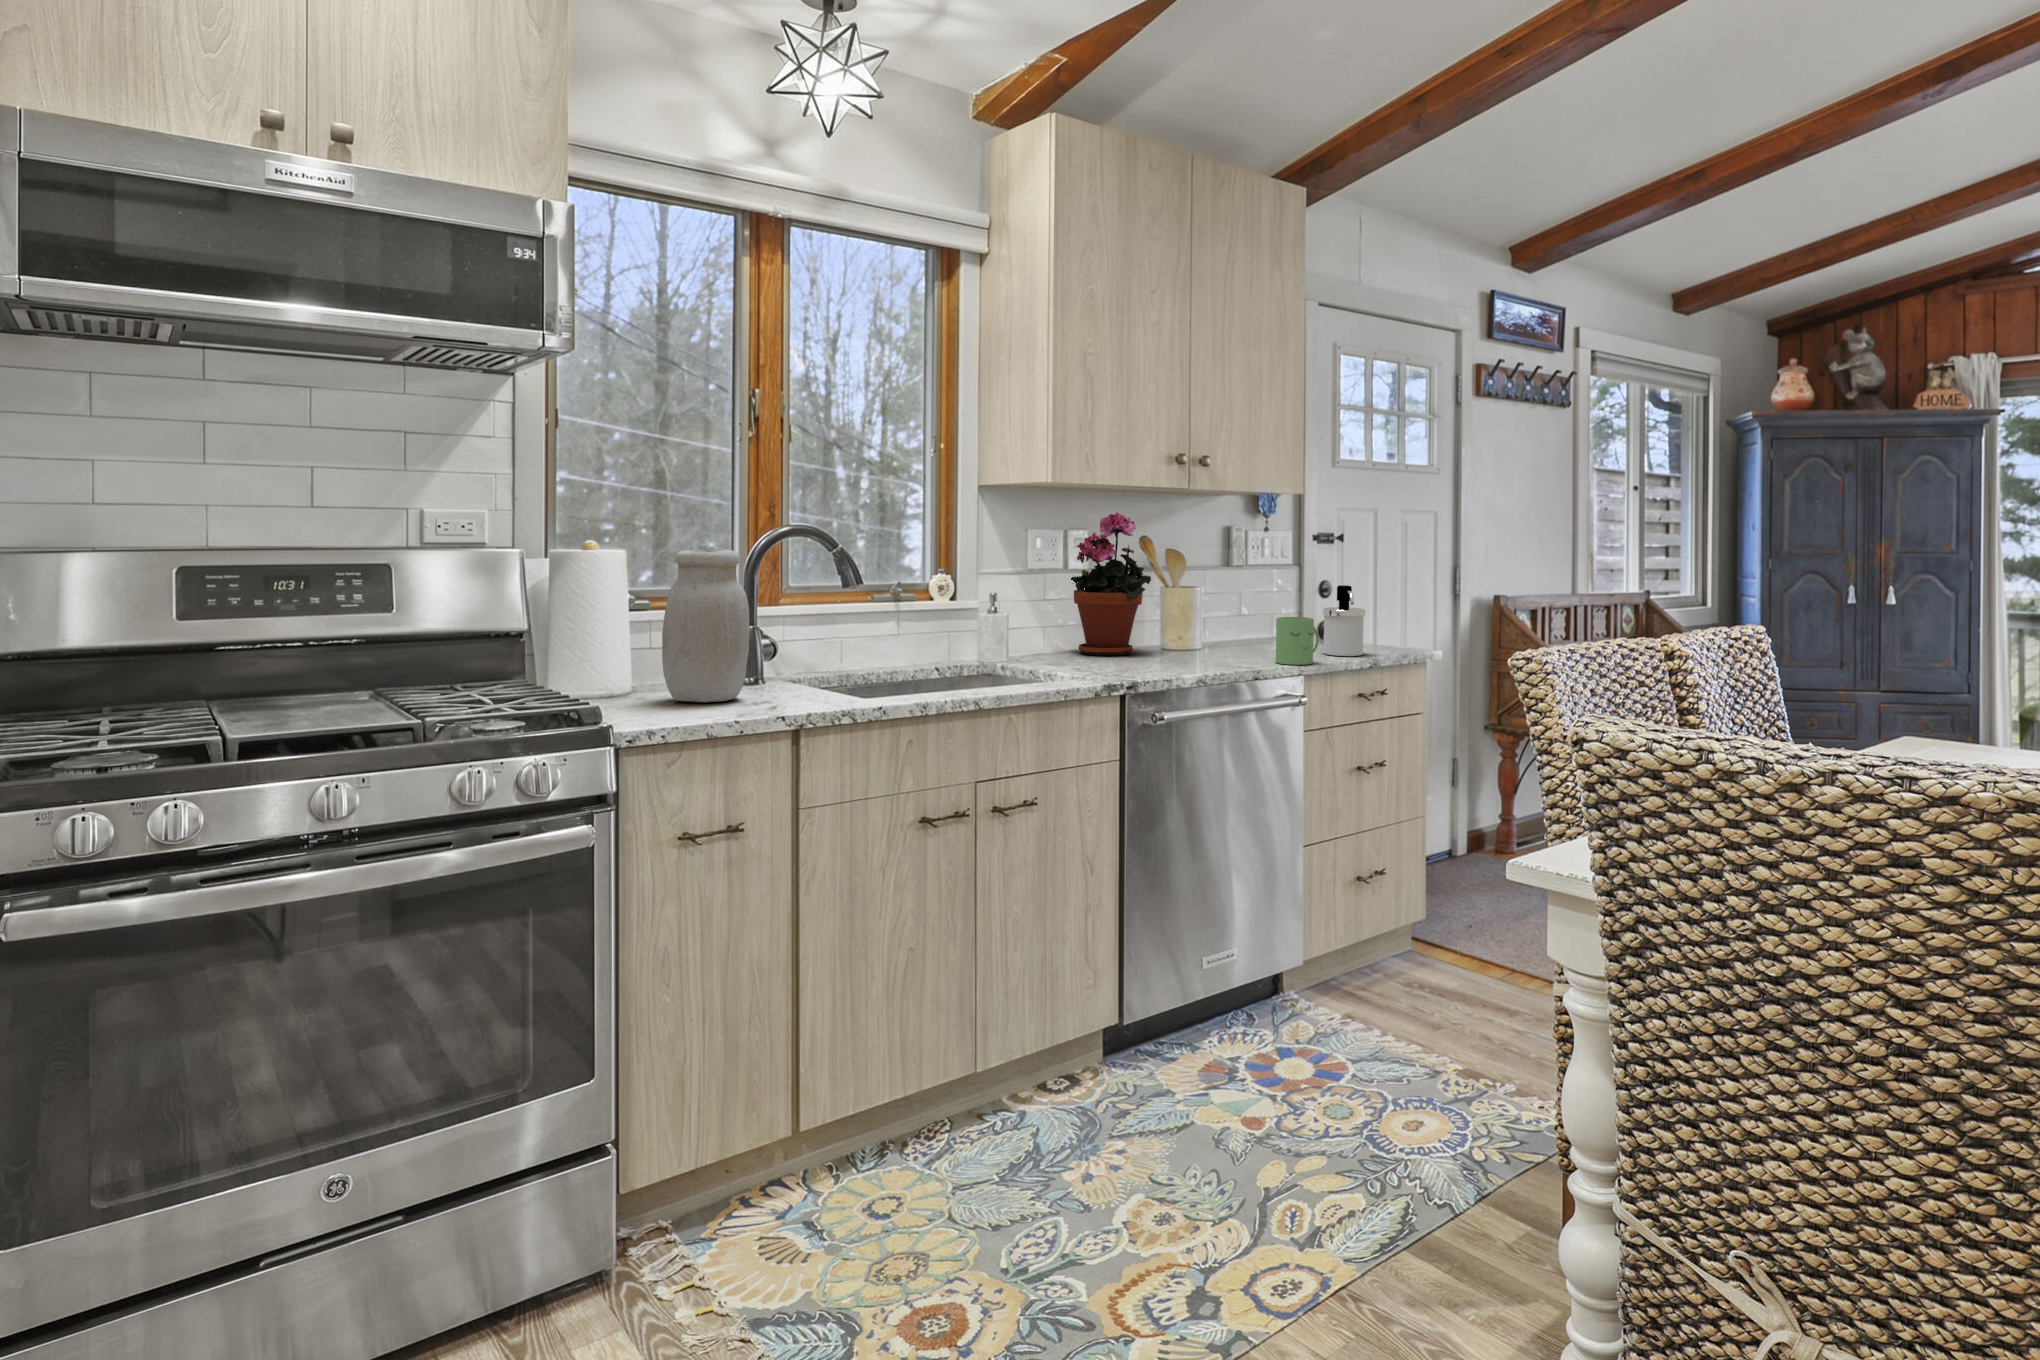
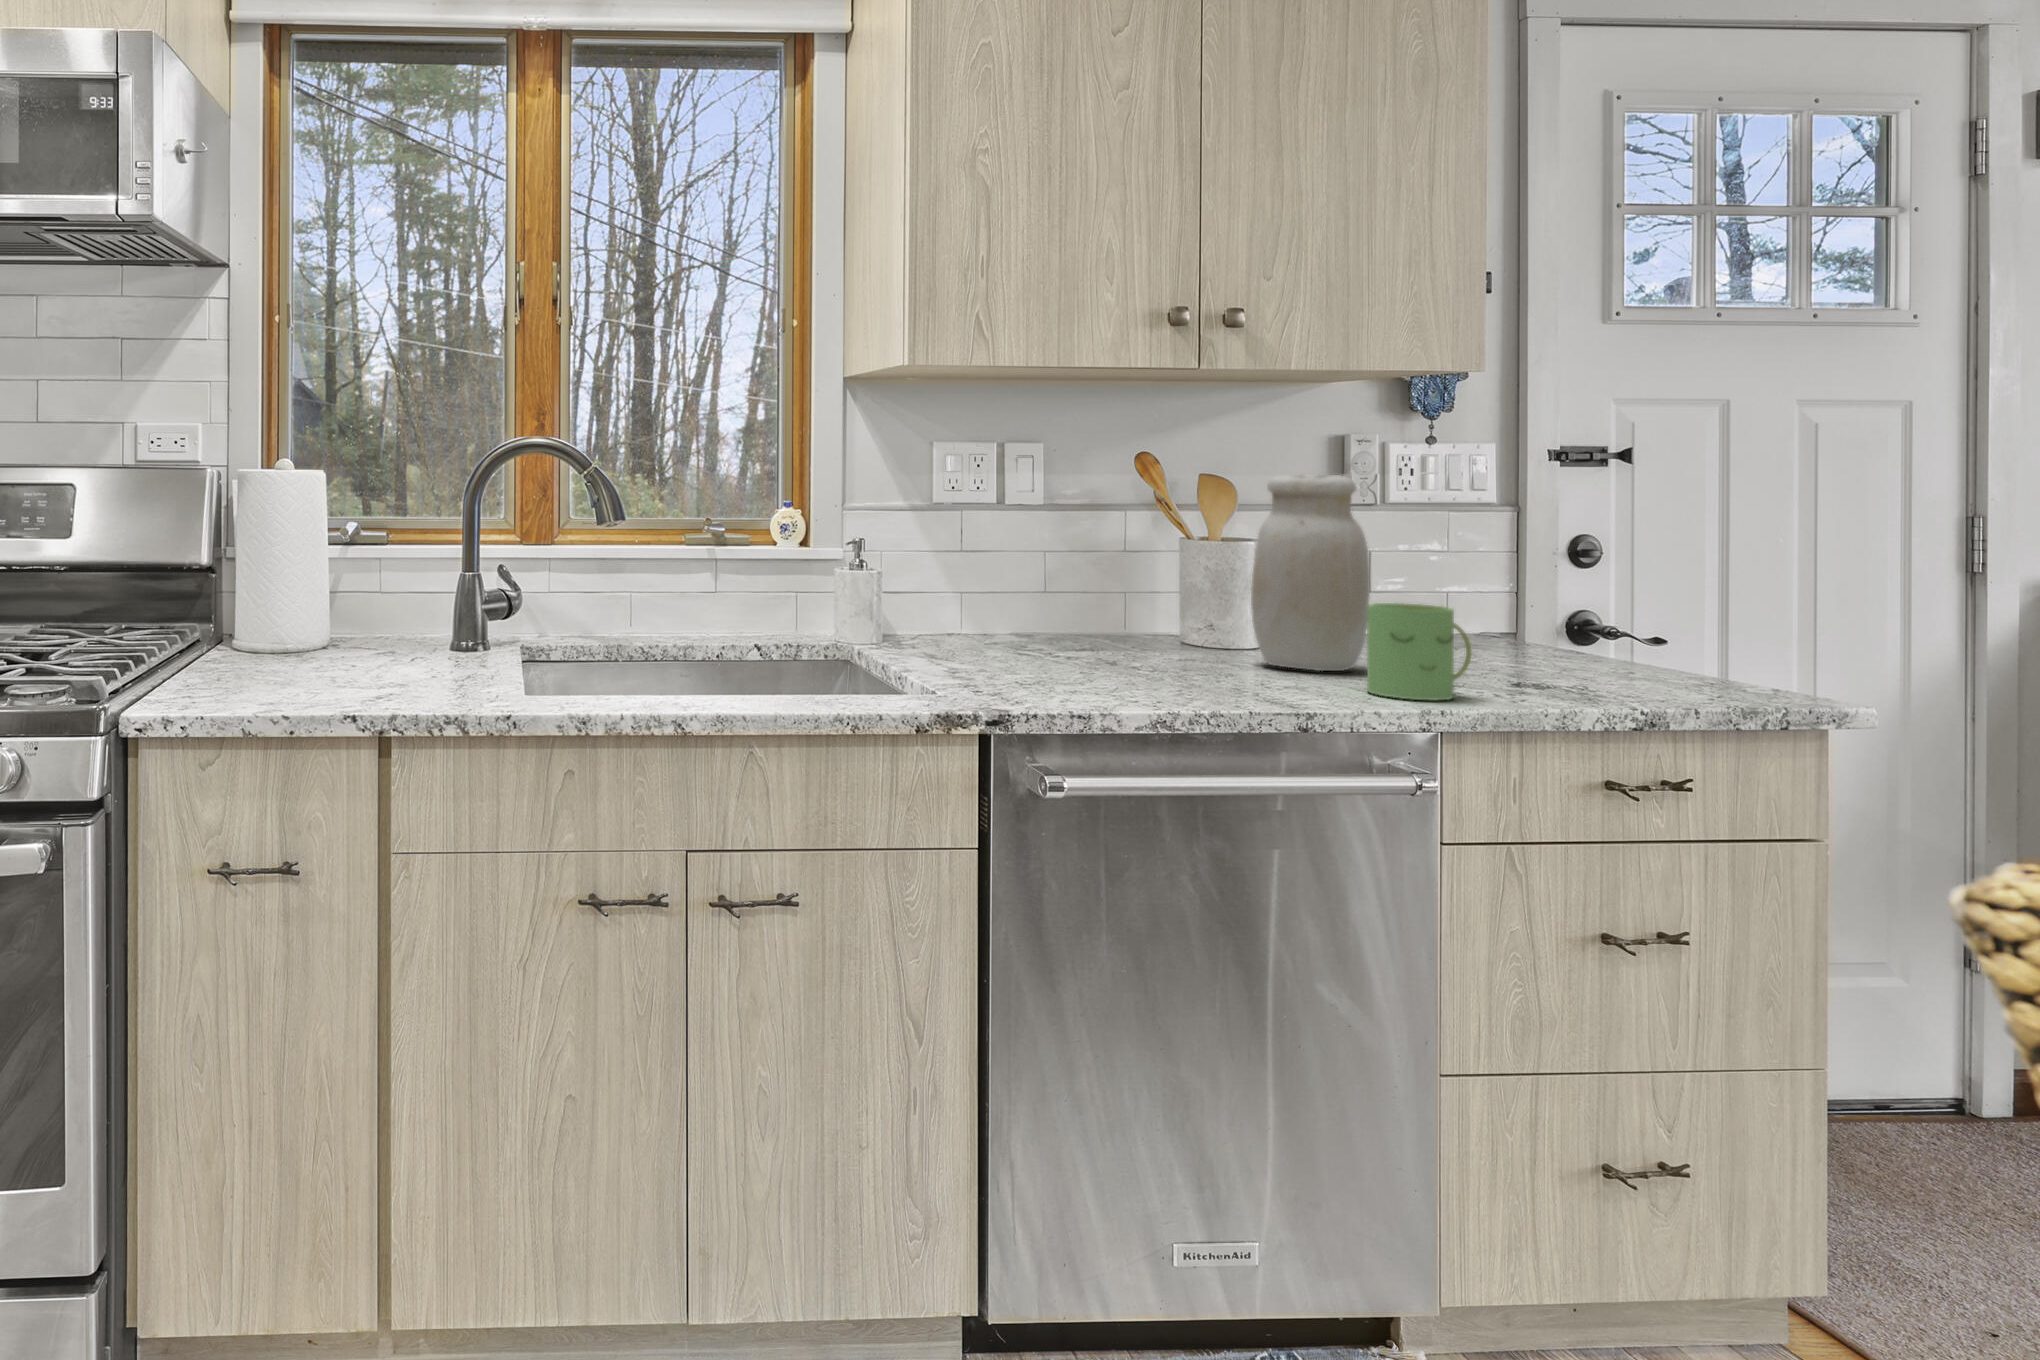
potted plant: present [1071,512,1151,655] -> none [996,413,1139,654]
jar: present [662,549,749,702] -> present [1251,475,1370,671]
soap dispenser: present [1323,585,1365,656] -> none [1512,545,1618,690]

